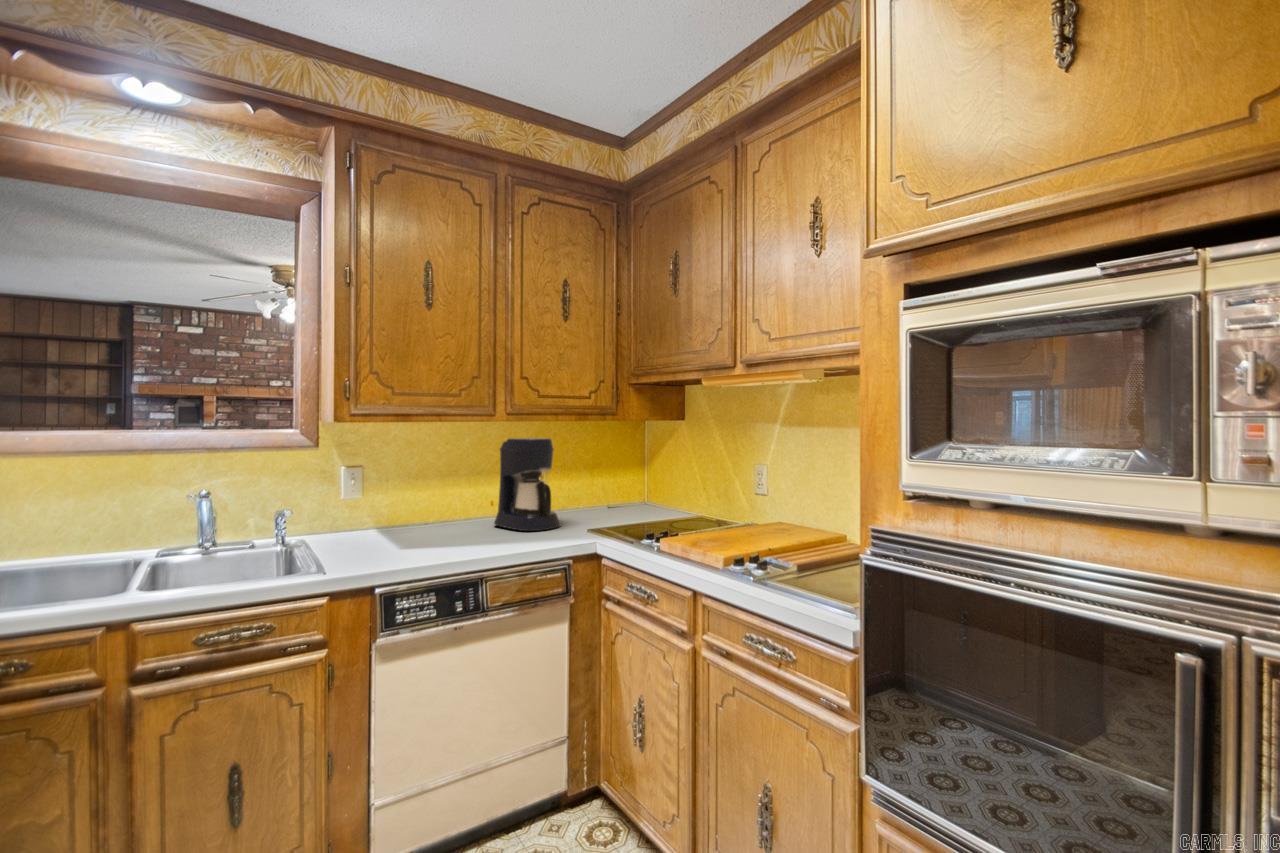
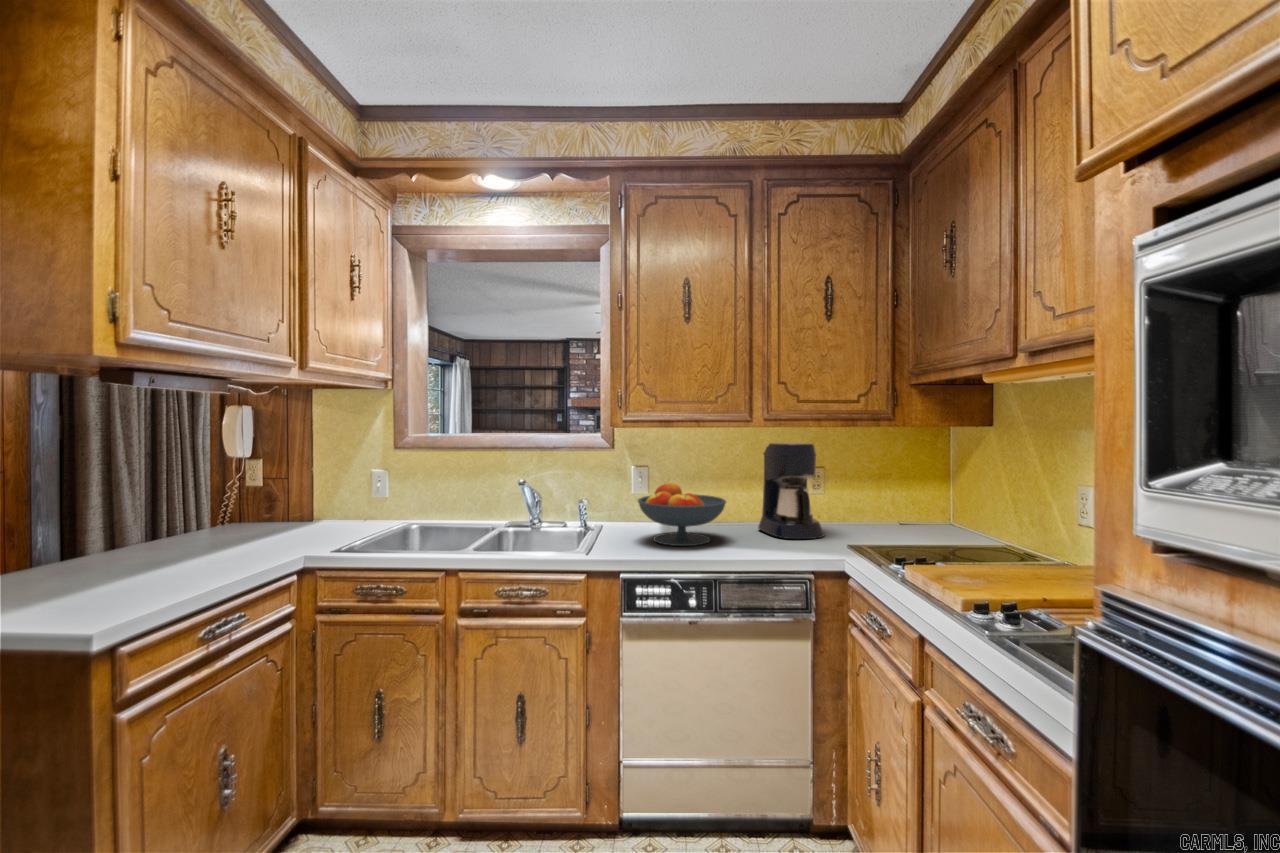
fruit bowl: none [373,483,475,551] -> present [638,483,726,546]

